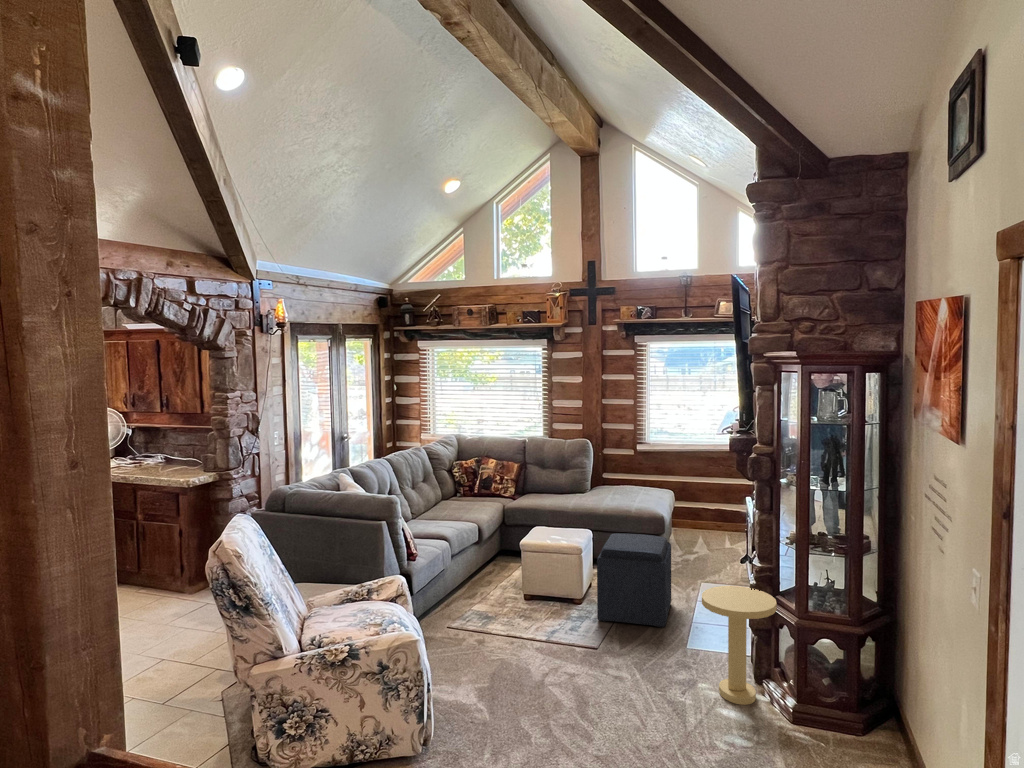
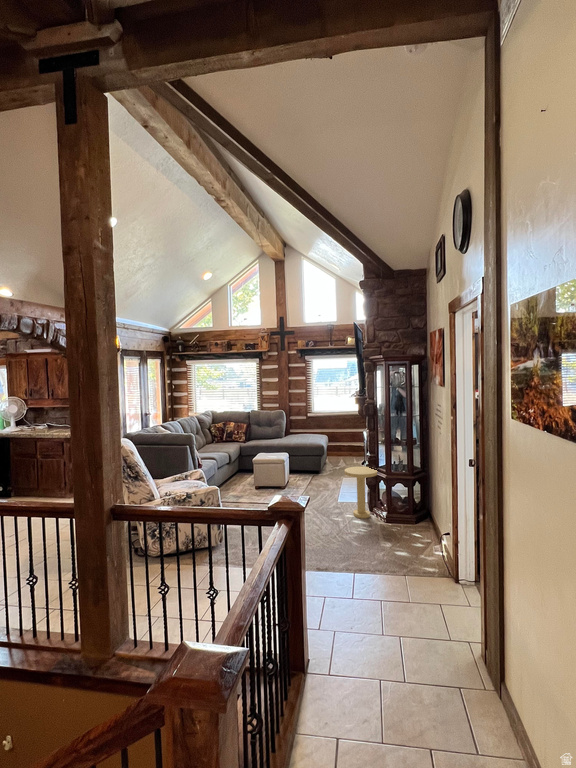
ottoman: present [597,533,671,628] -> none [293,452,329,495]

